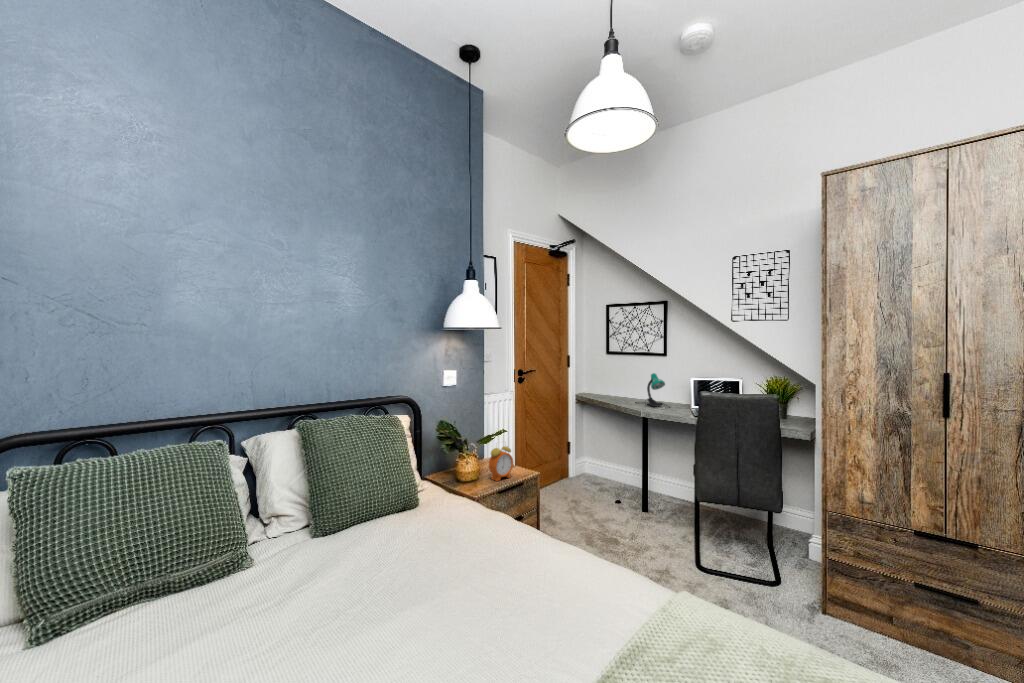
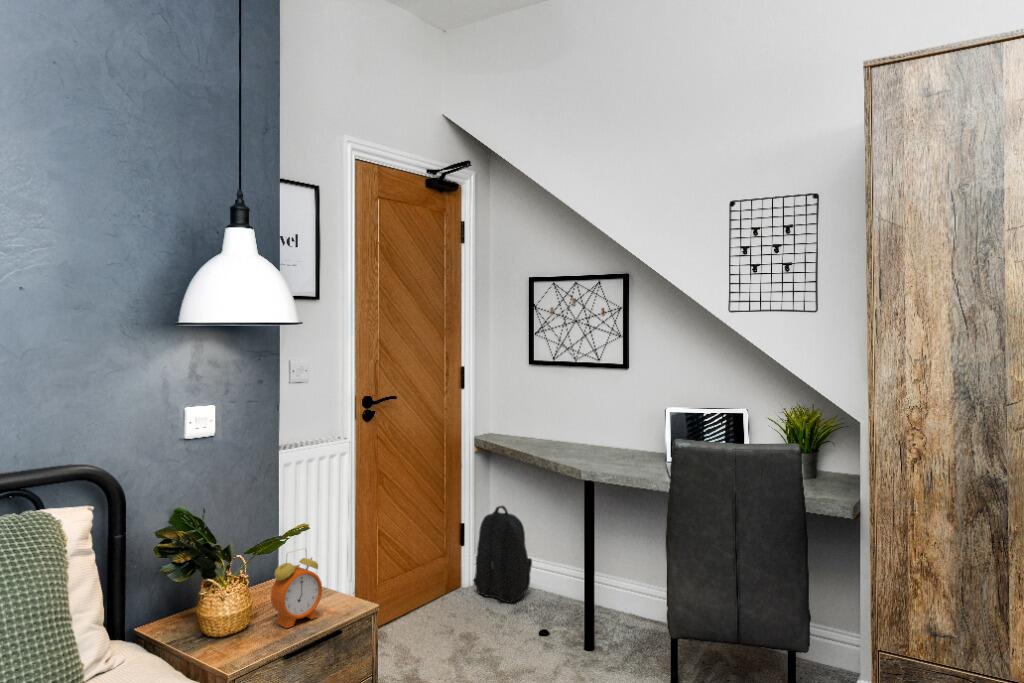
desk lamp: present [636,373,665,407] -> none [573,403,630,465]
backpack: none [575,432,609,486] -> present [473,506,532,603]

